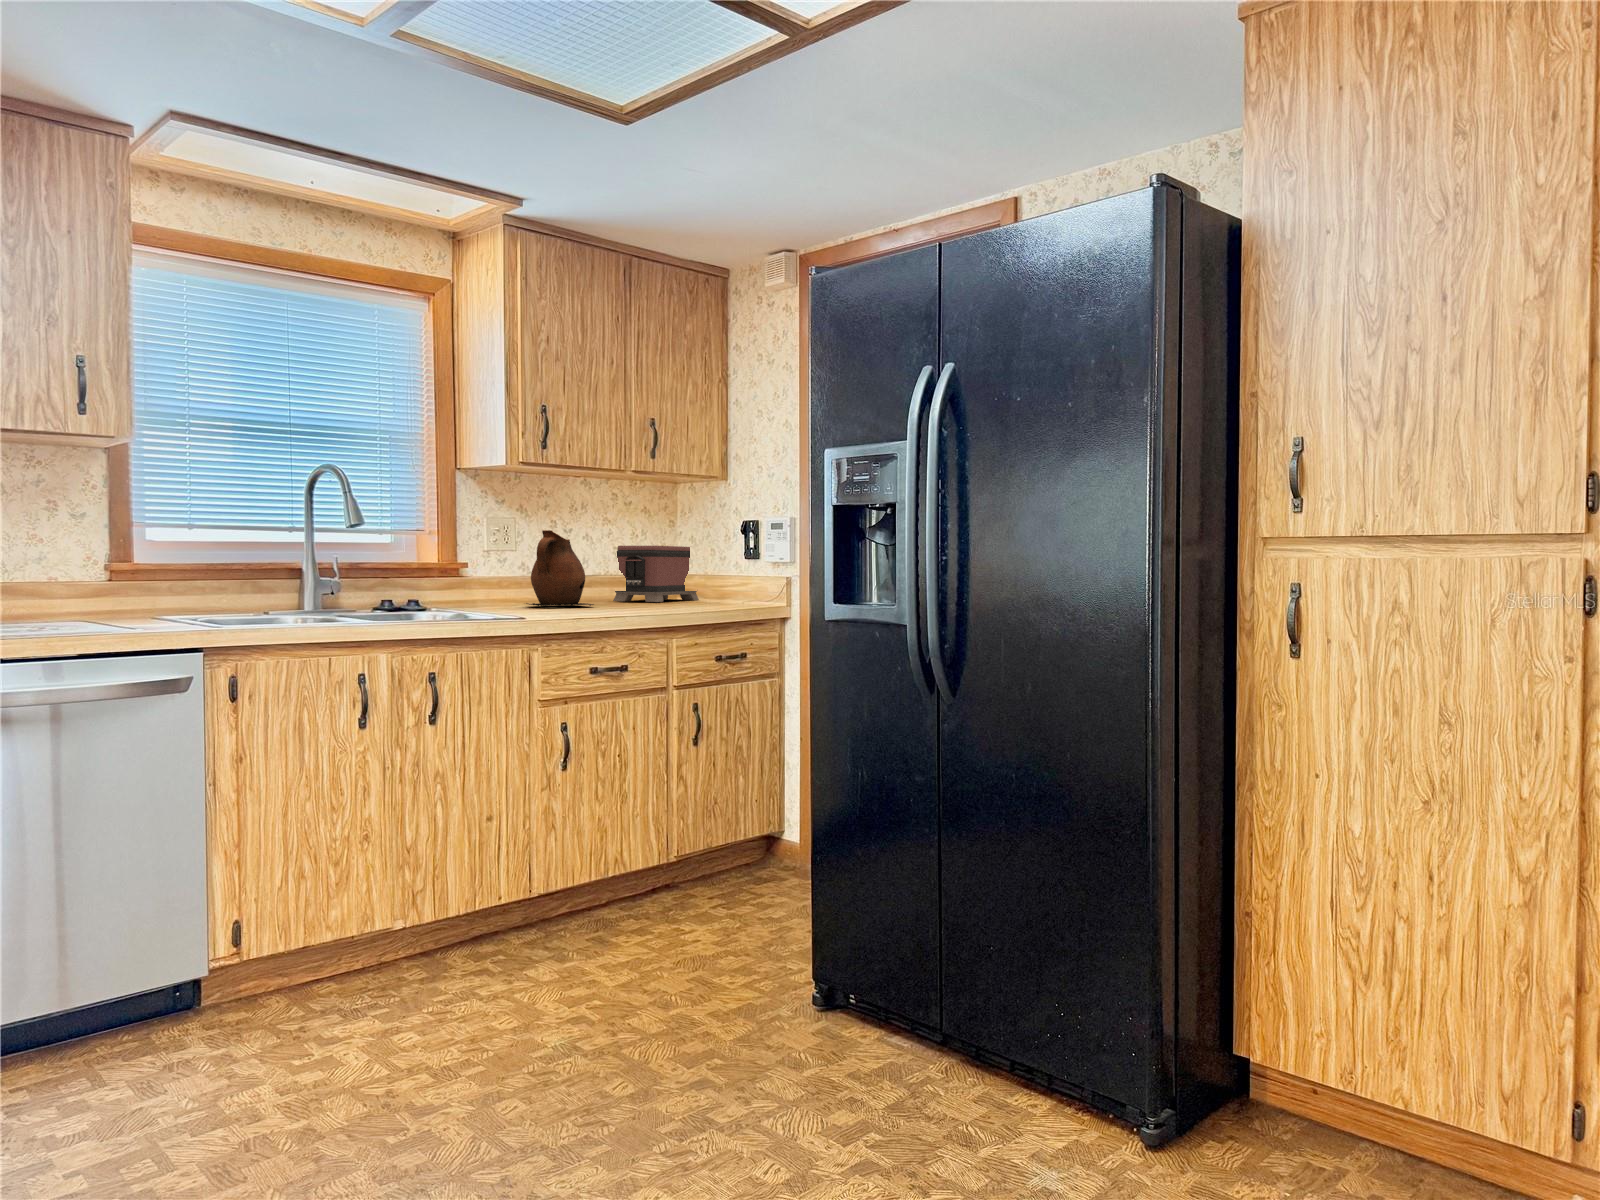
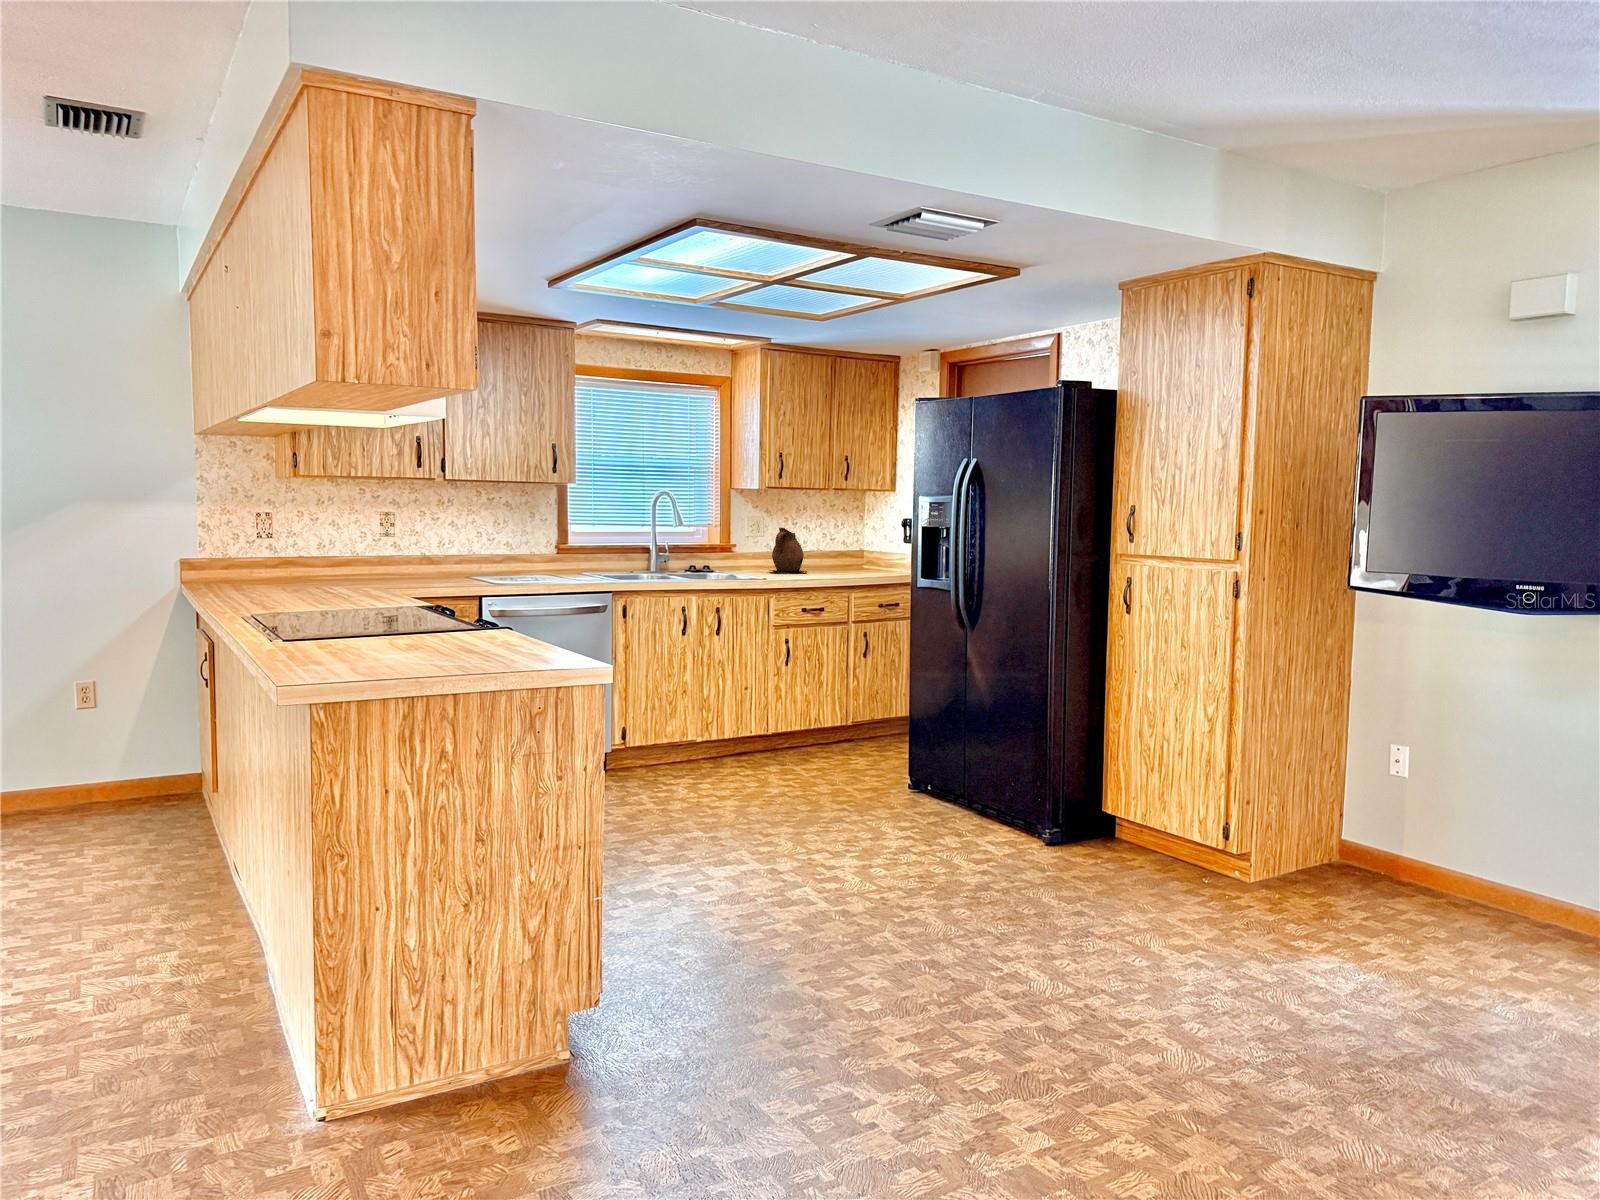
toaster: present [613,546,699,602] -> none [823,534,878,570]

